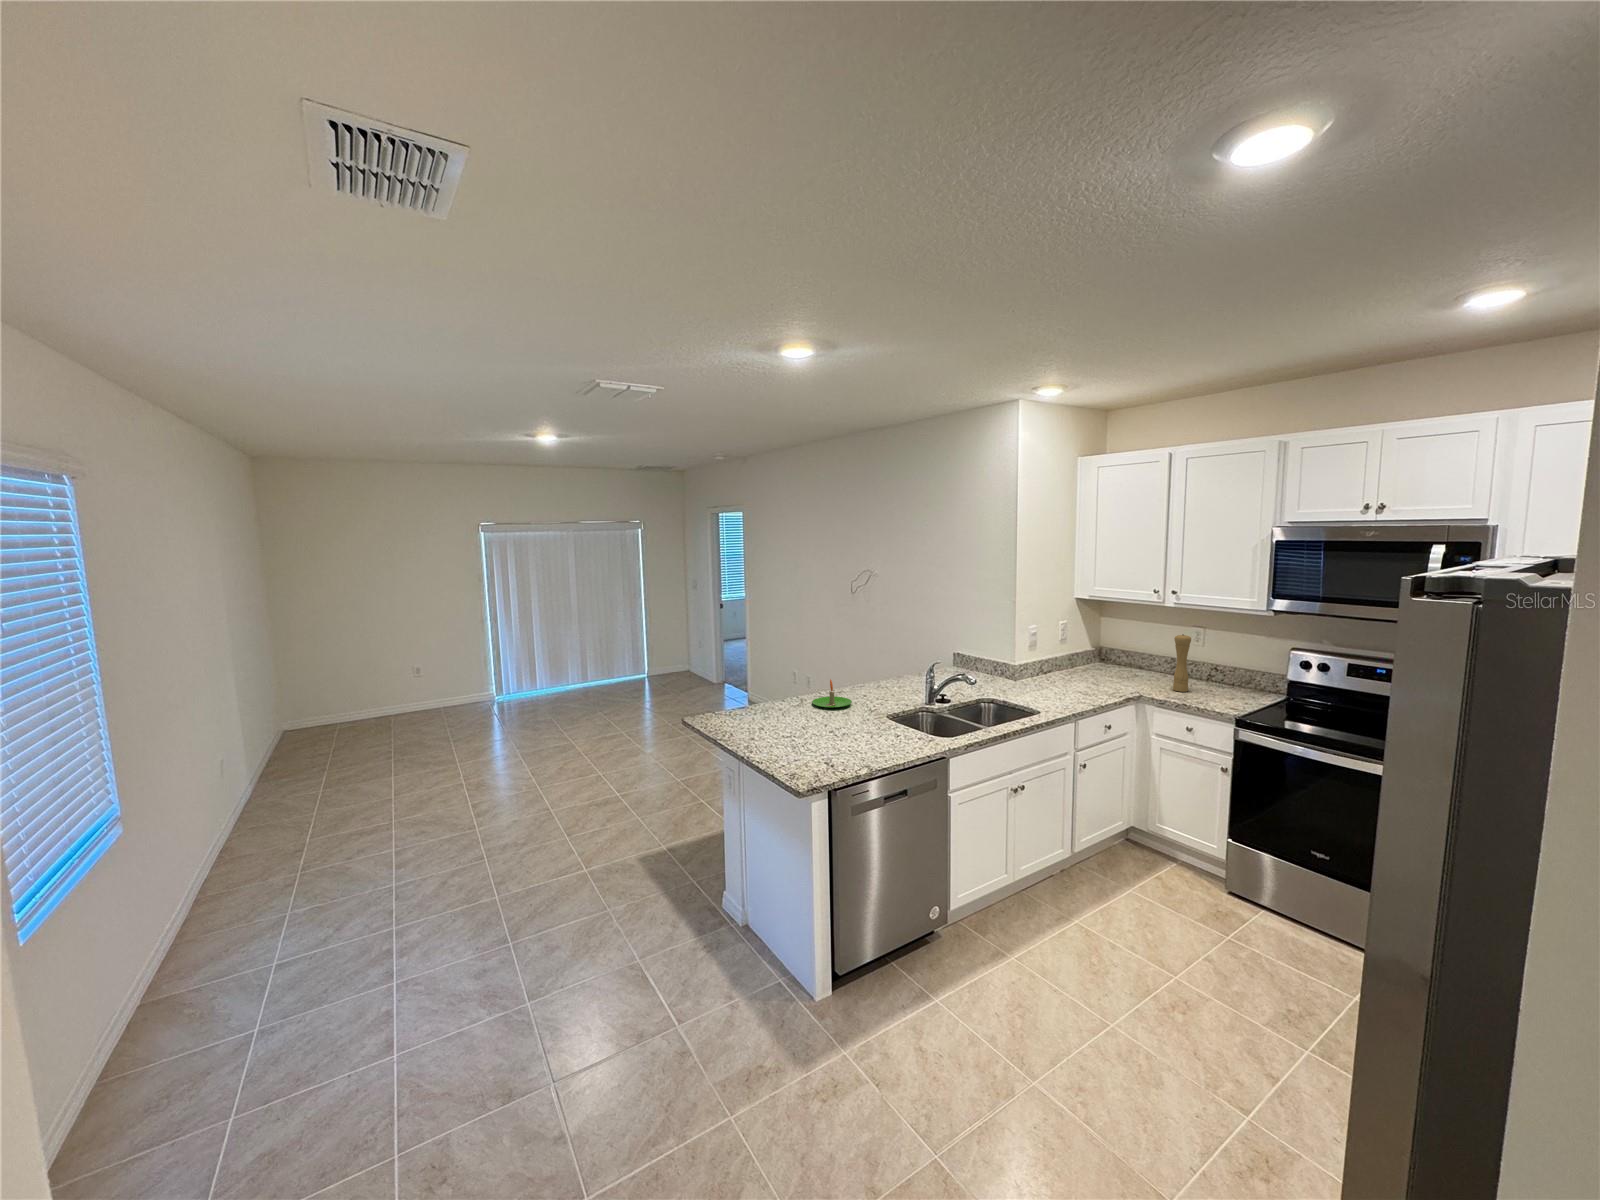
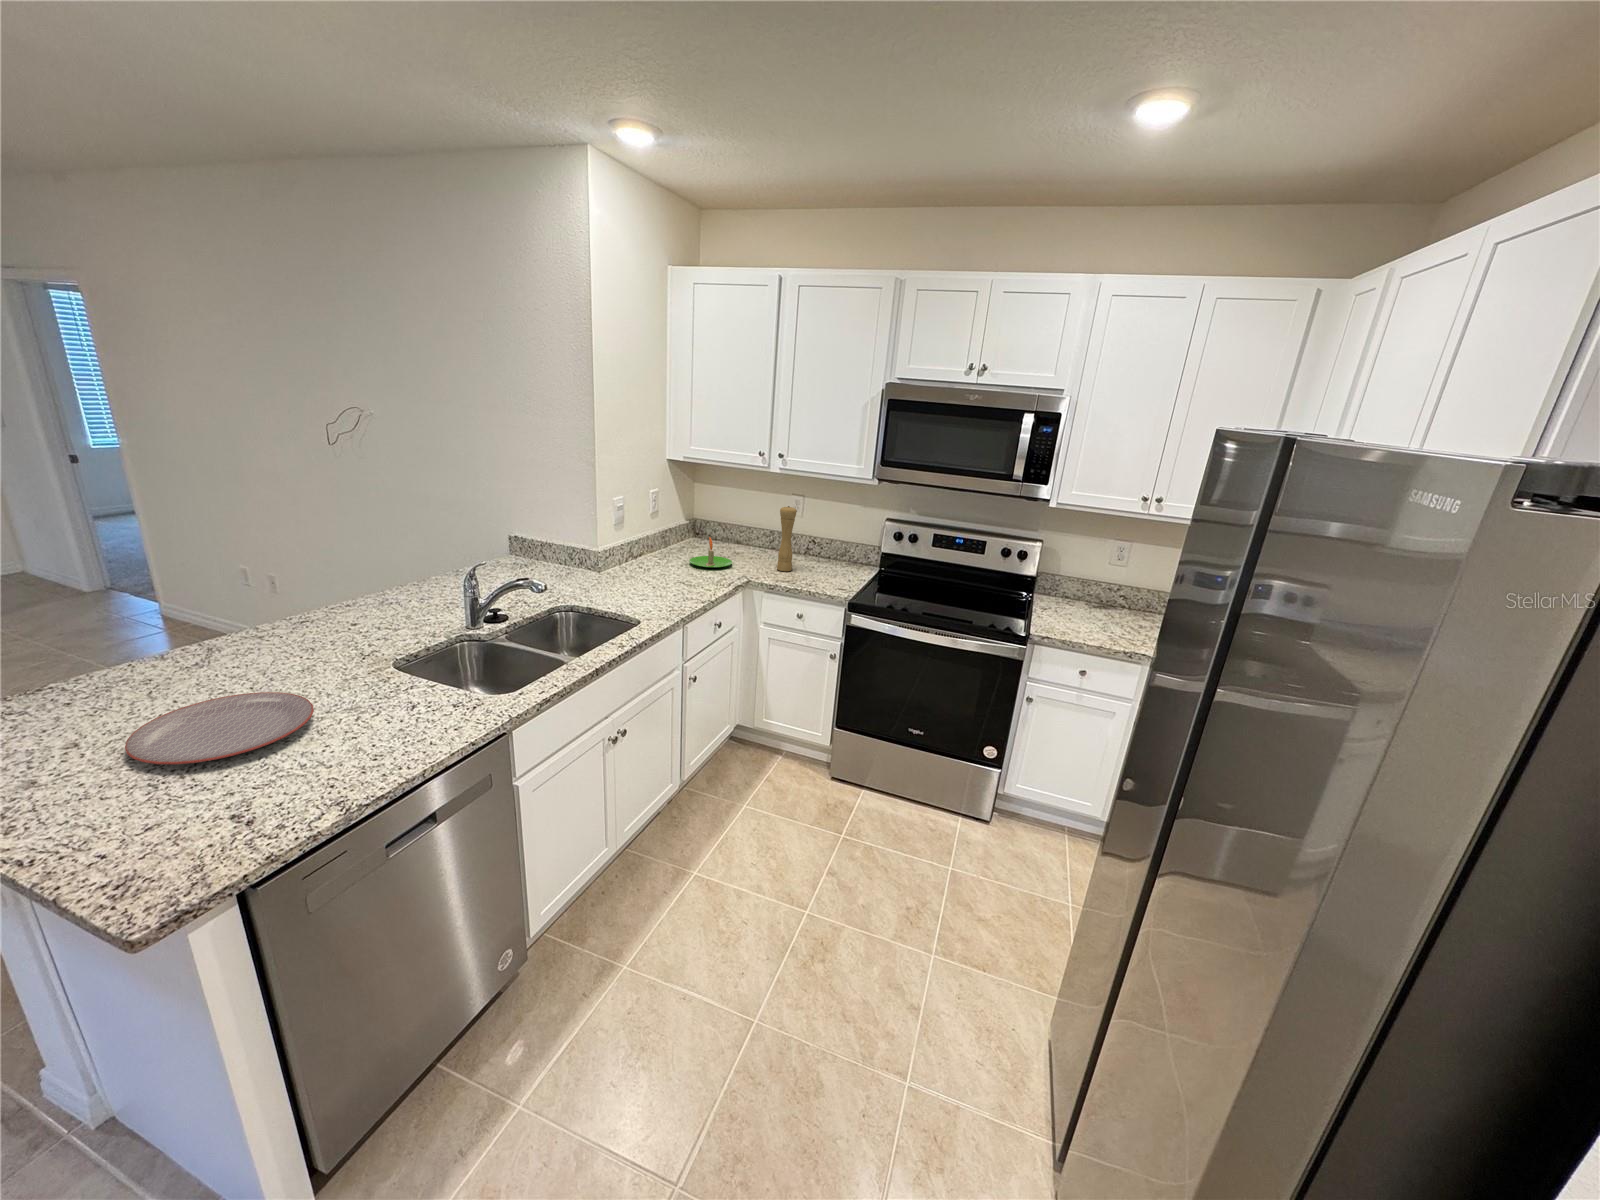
candle: present [812,679,852,708] -> present [689,537,732,568]
plate: none [783,718,853,741] -> present [125,692,314,764]

